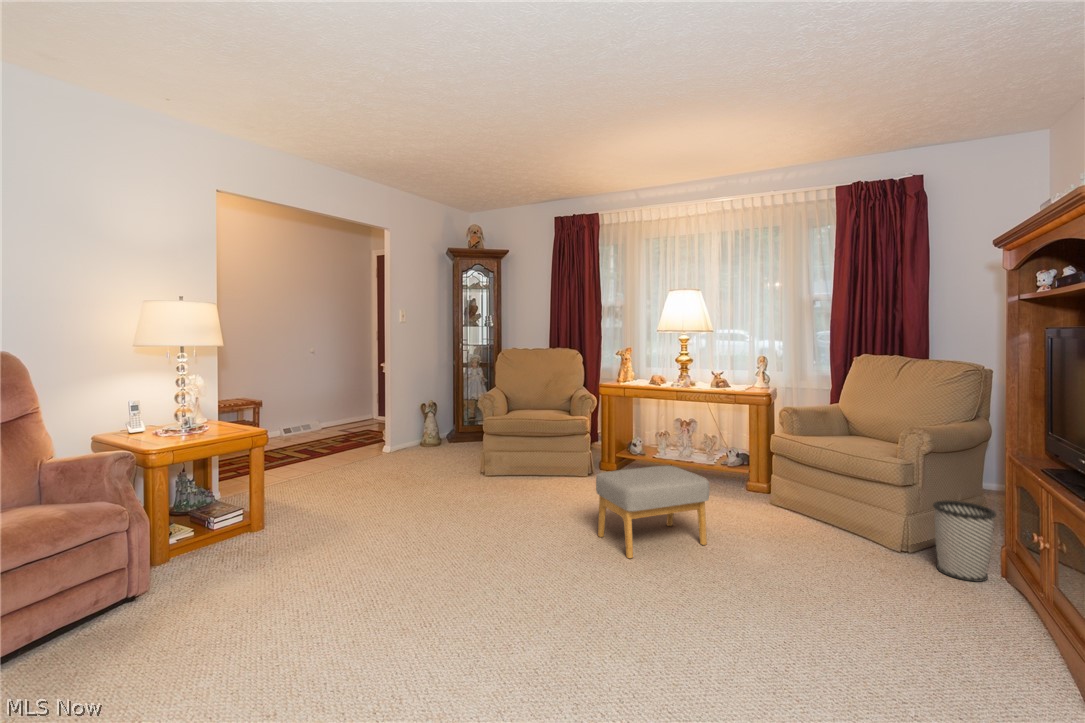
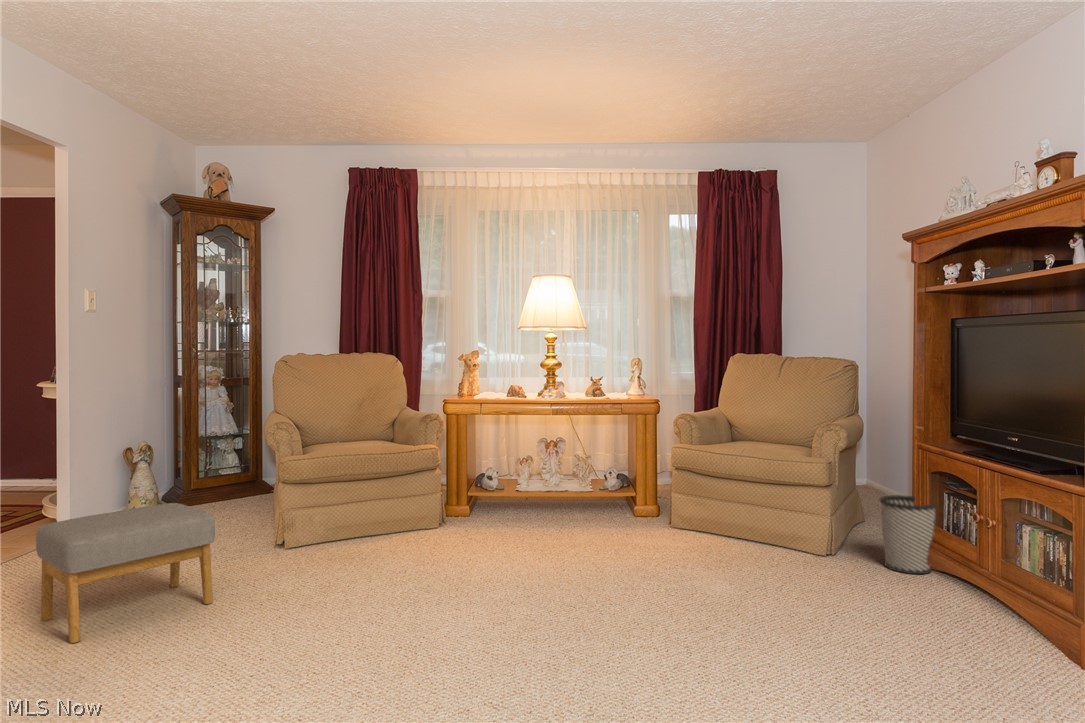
footstool: present [596,466,710,558] -> present [36,503,215,643]

